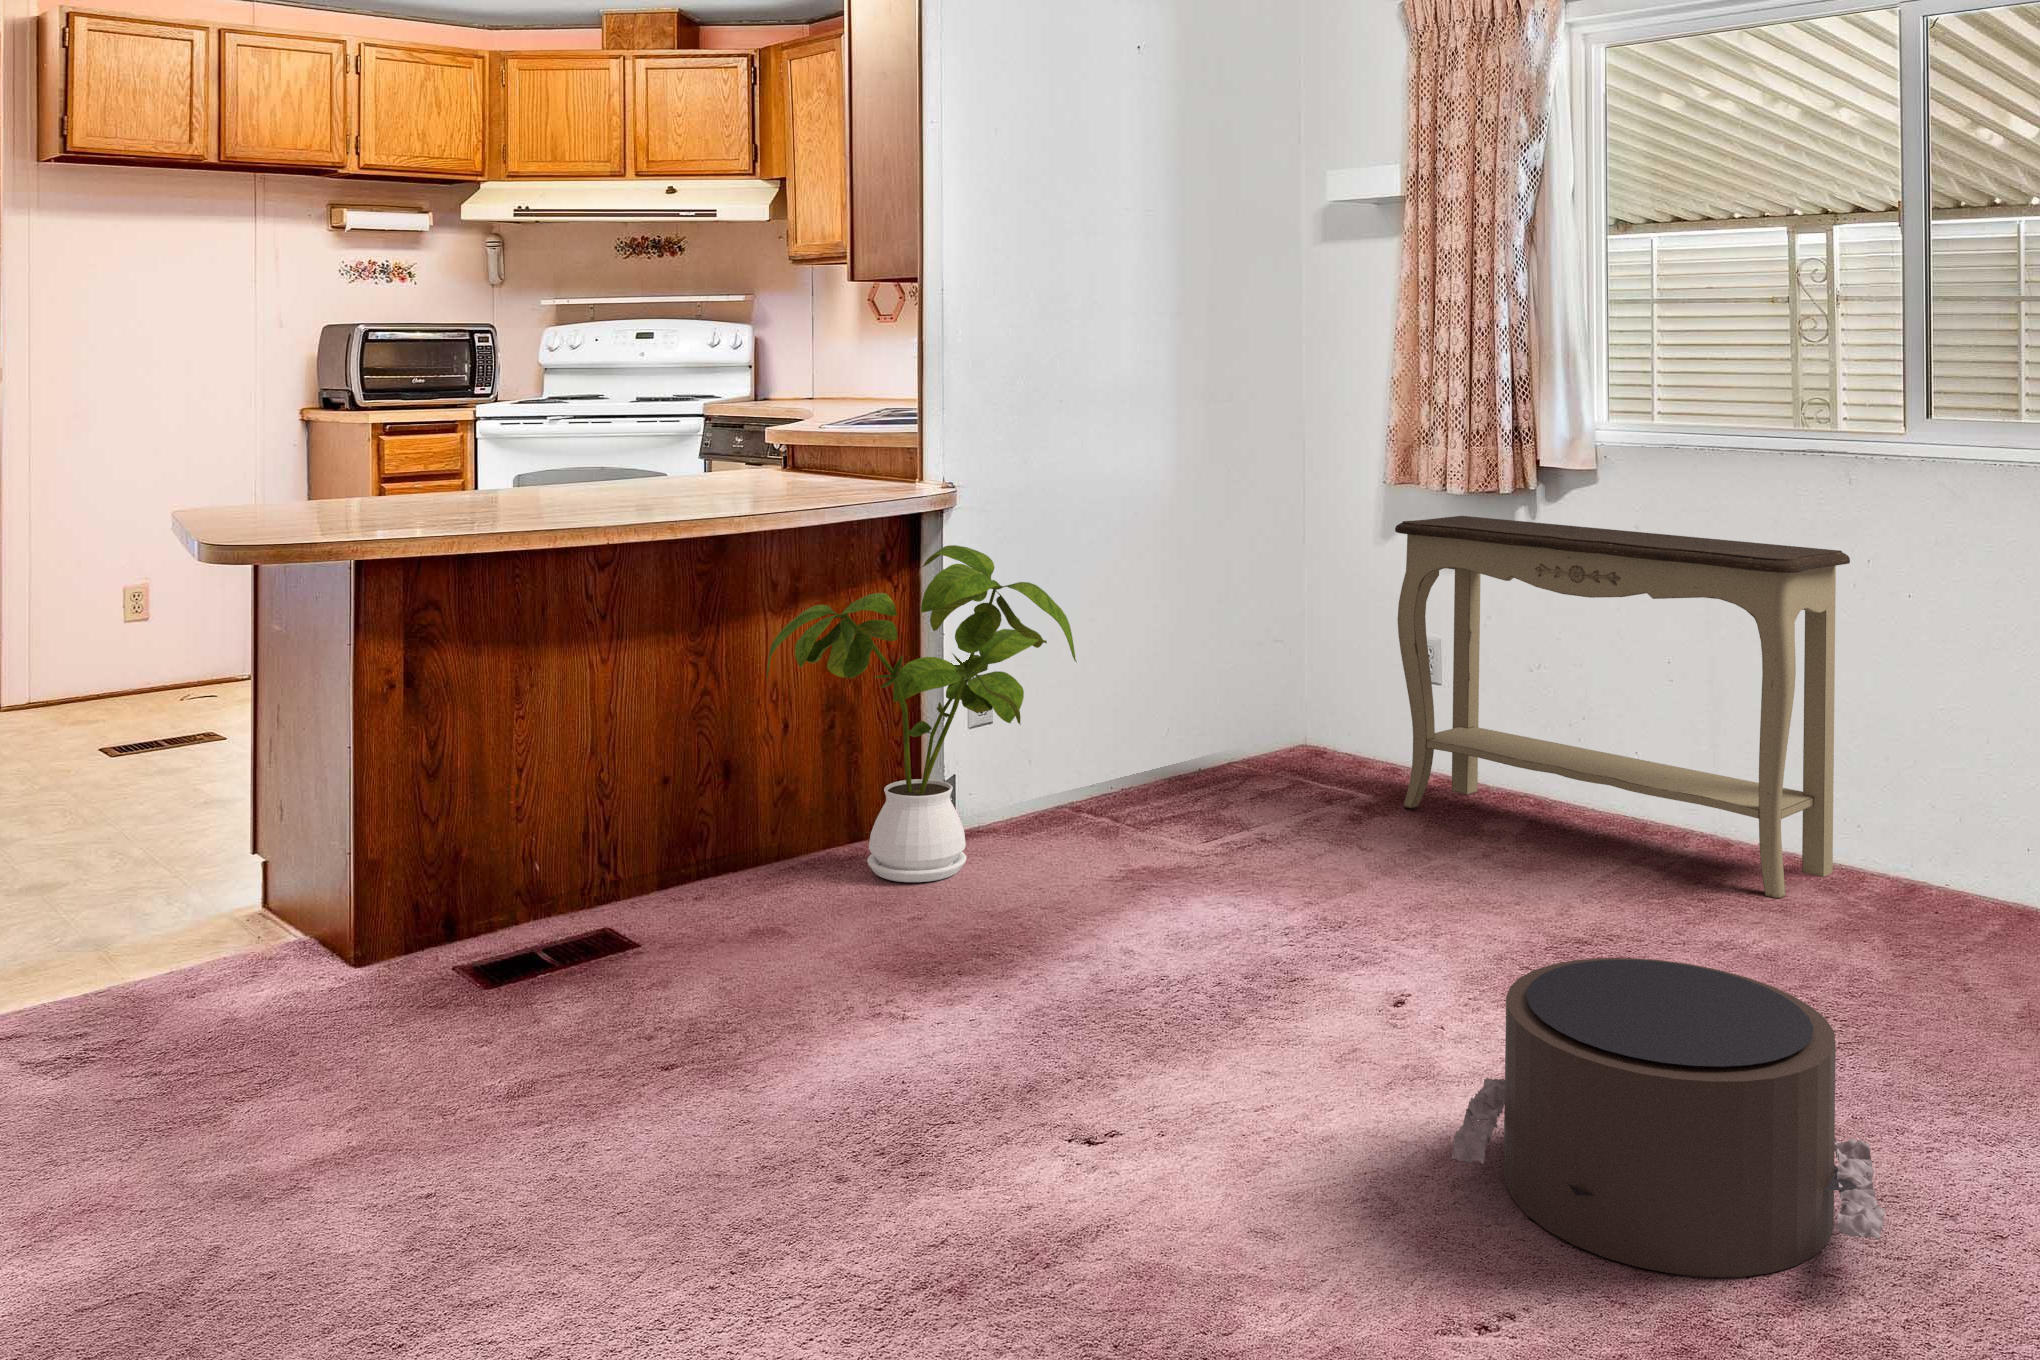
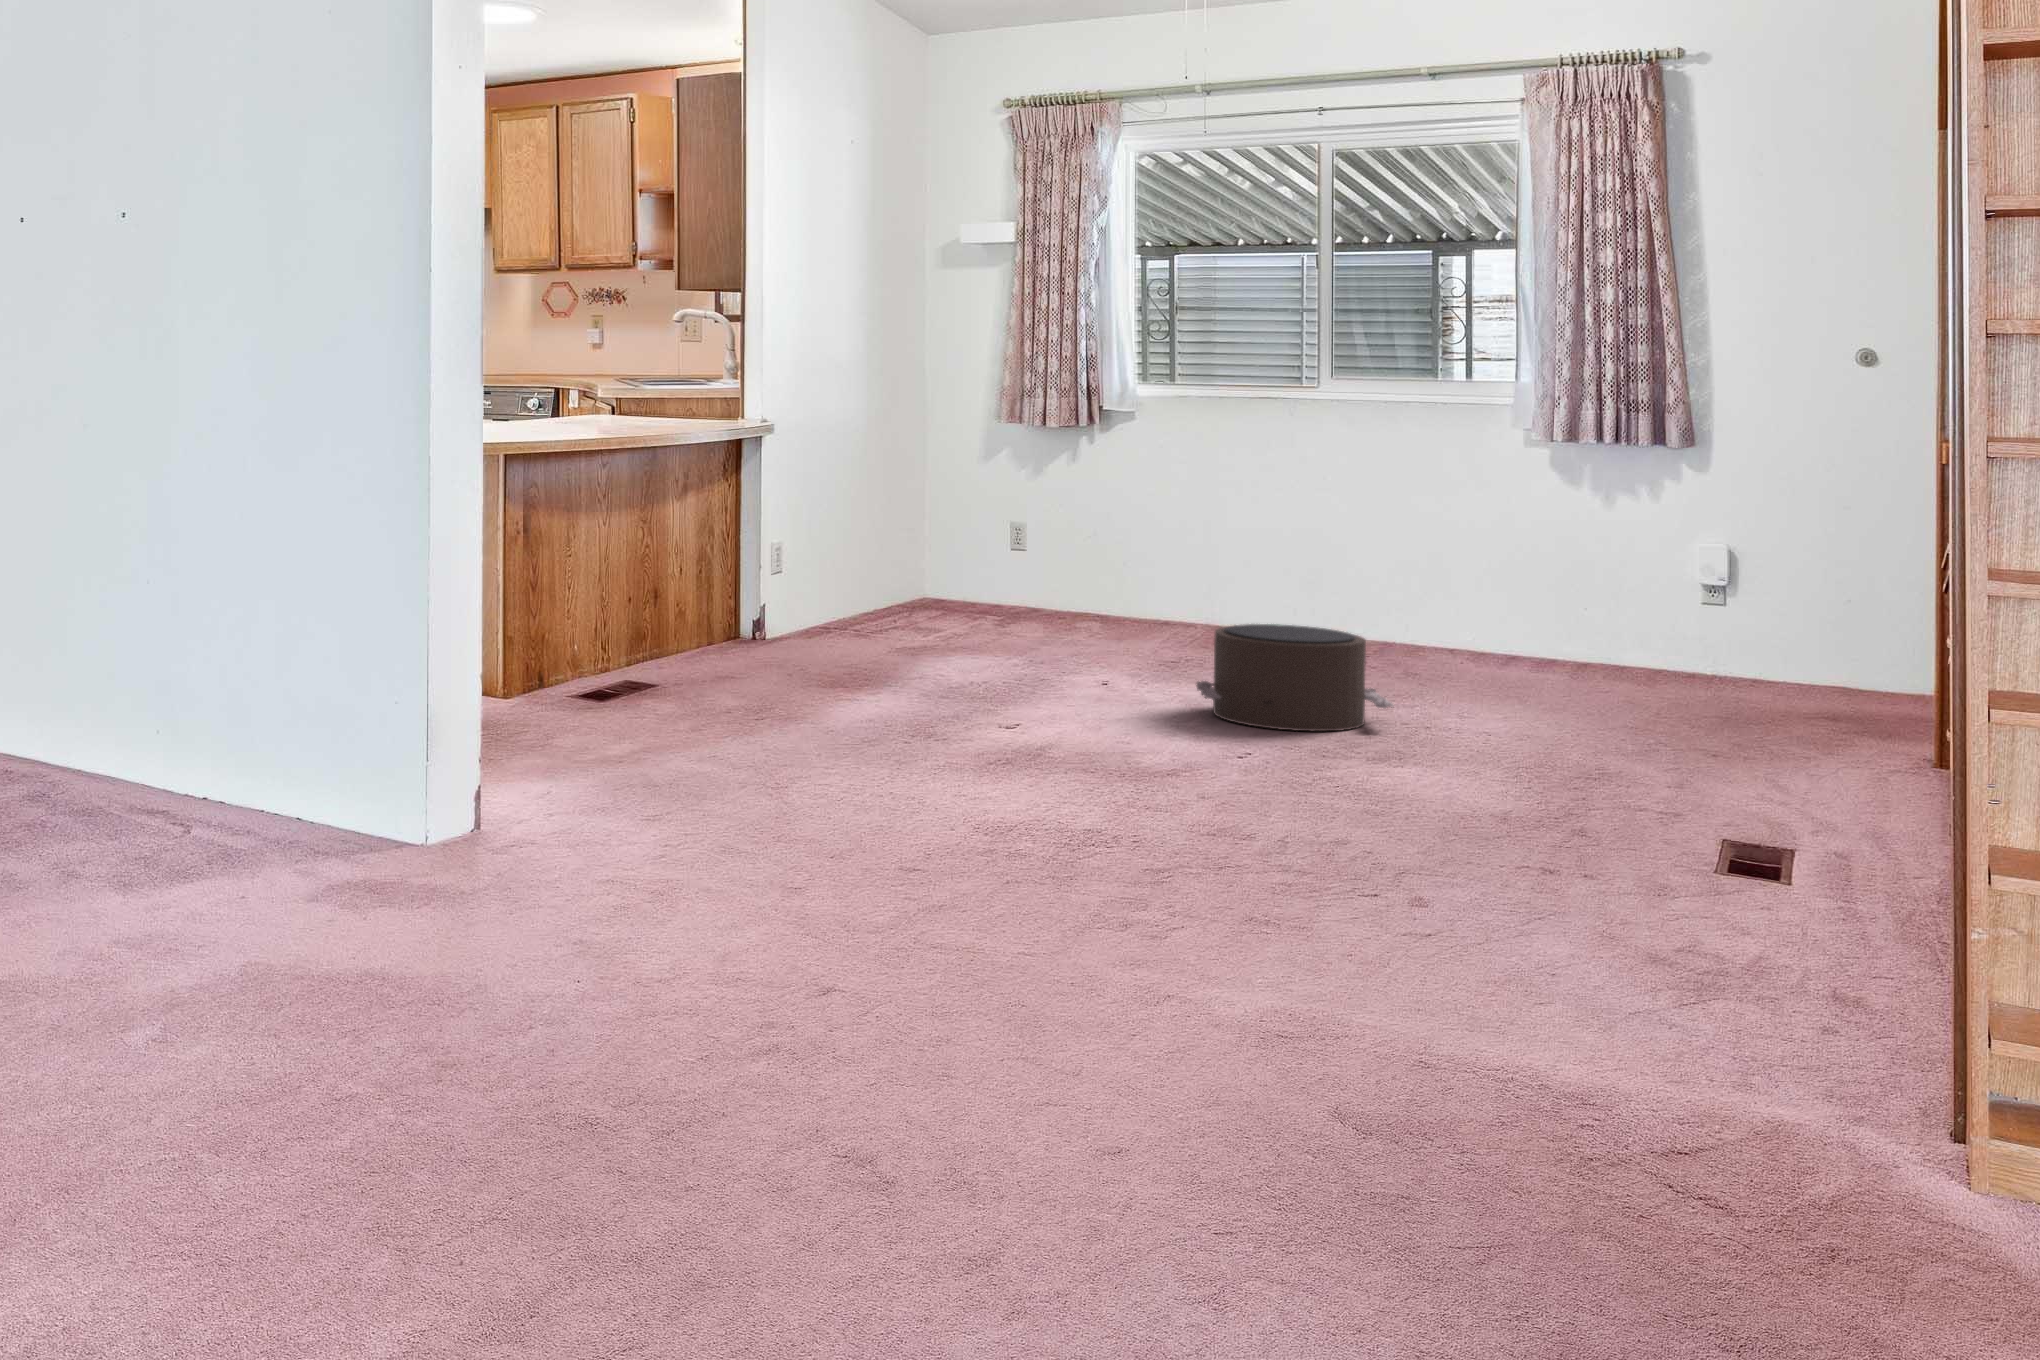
console table: present [1395,516,1850,898] -> none [1016,446,1295,650]
house plant: present [766,545,1077,882] -> none [688,448,891,657]

